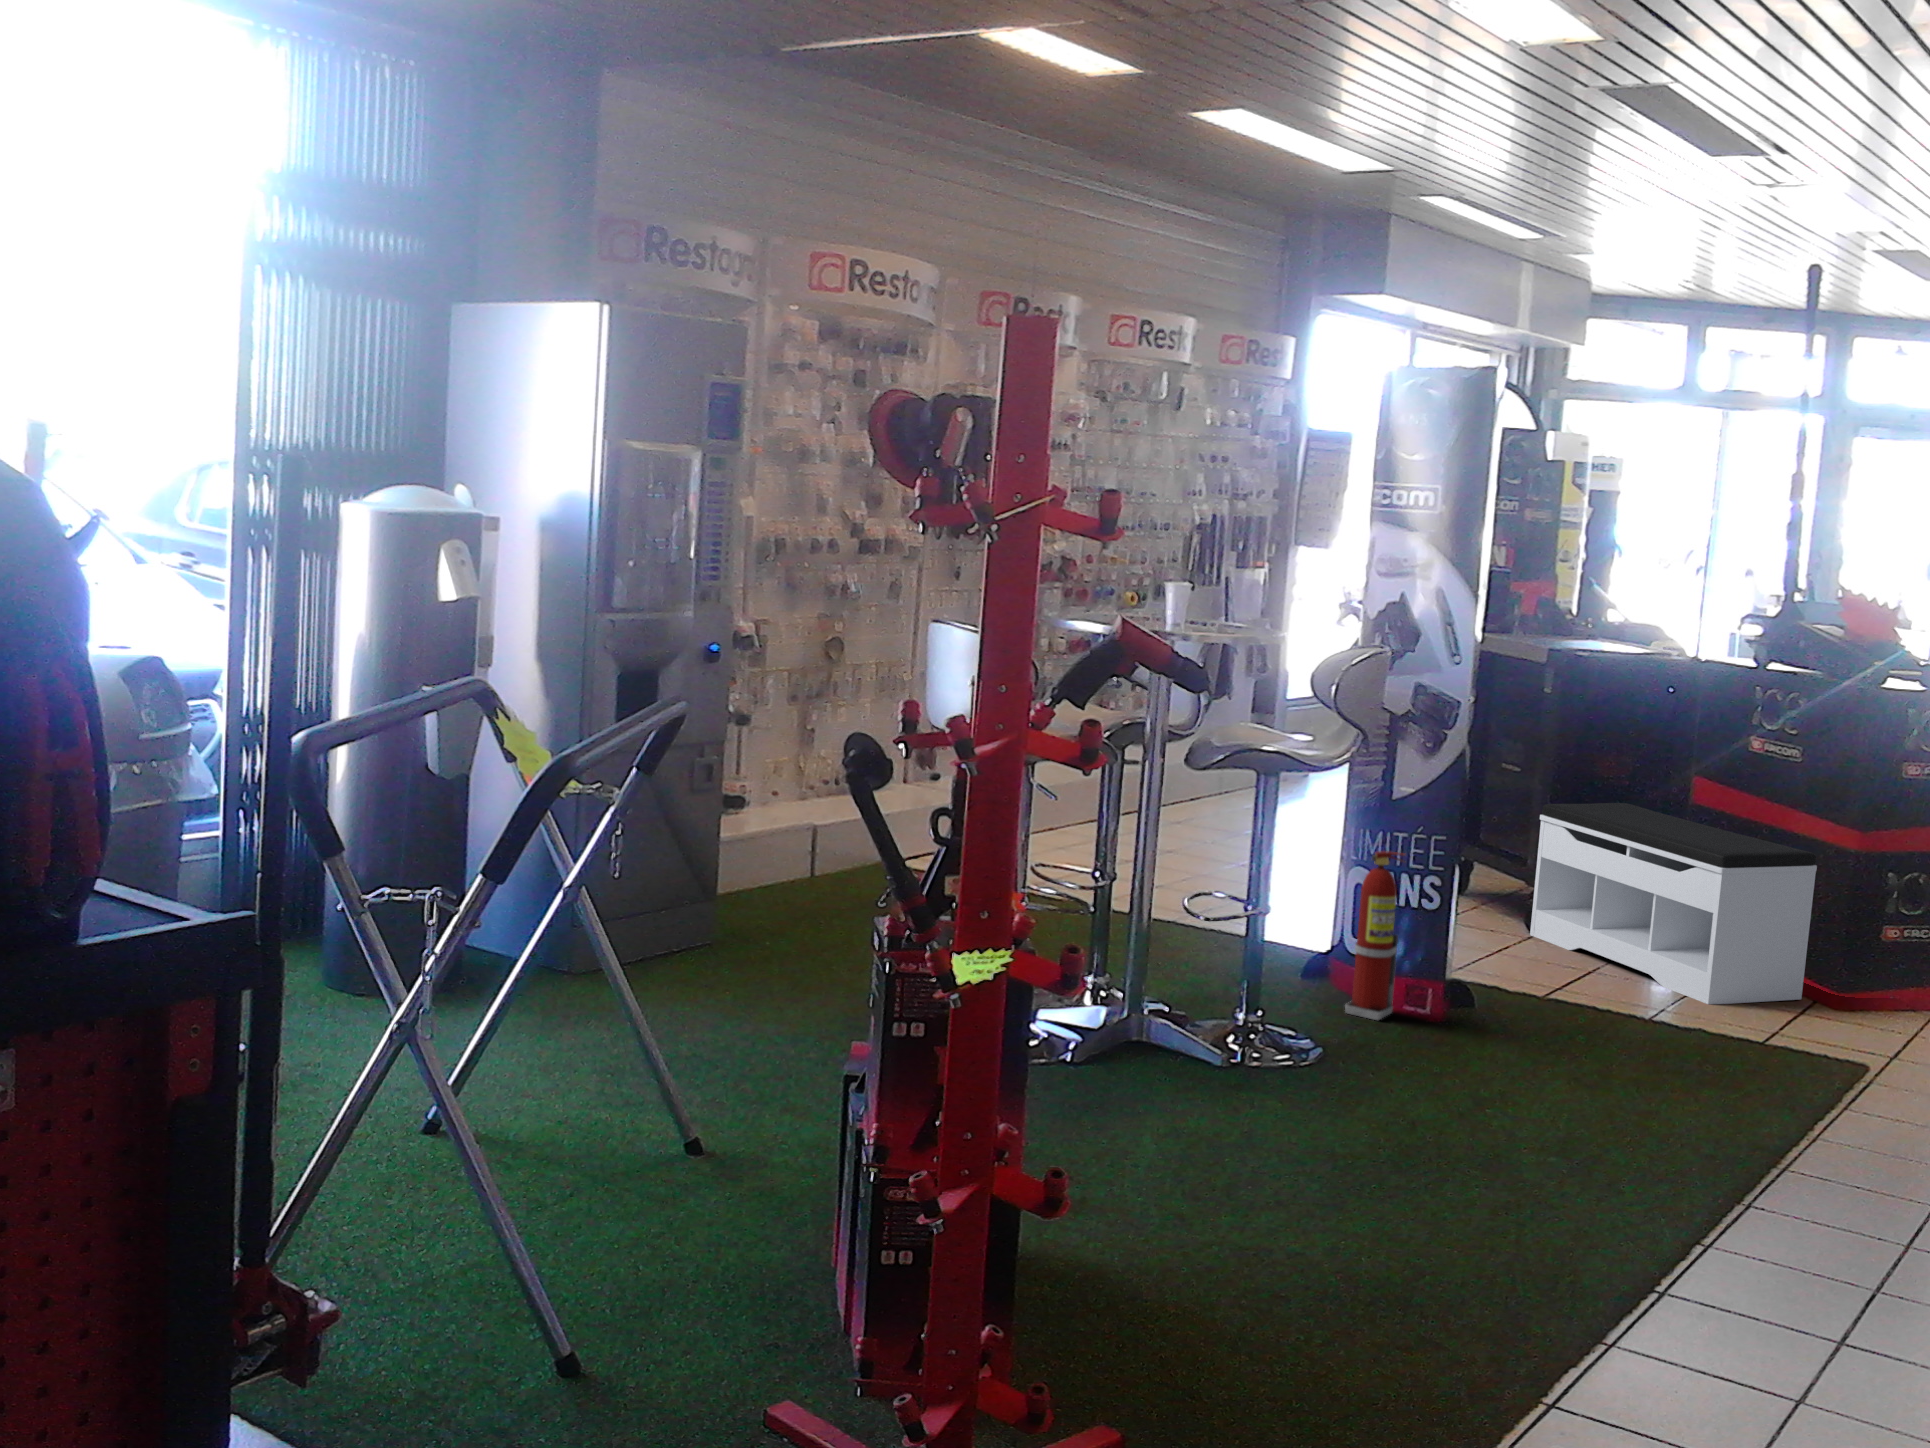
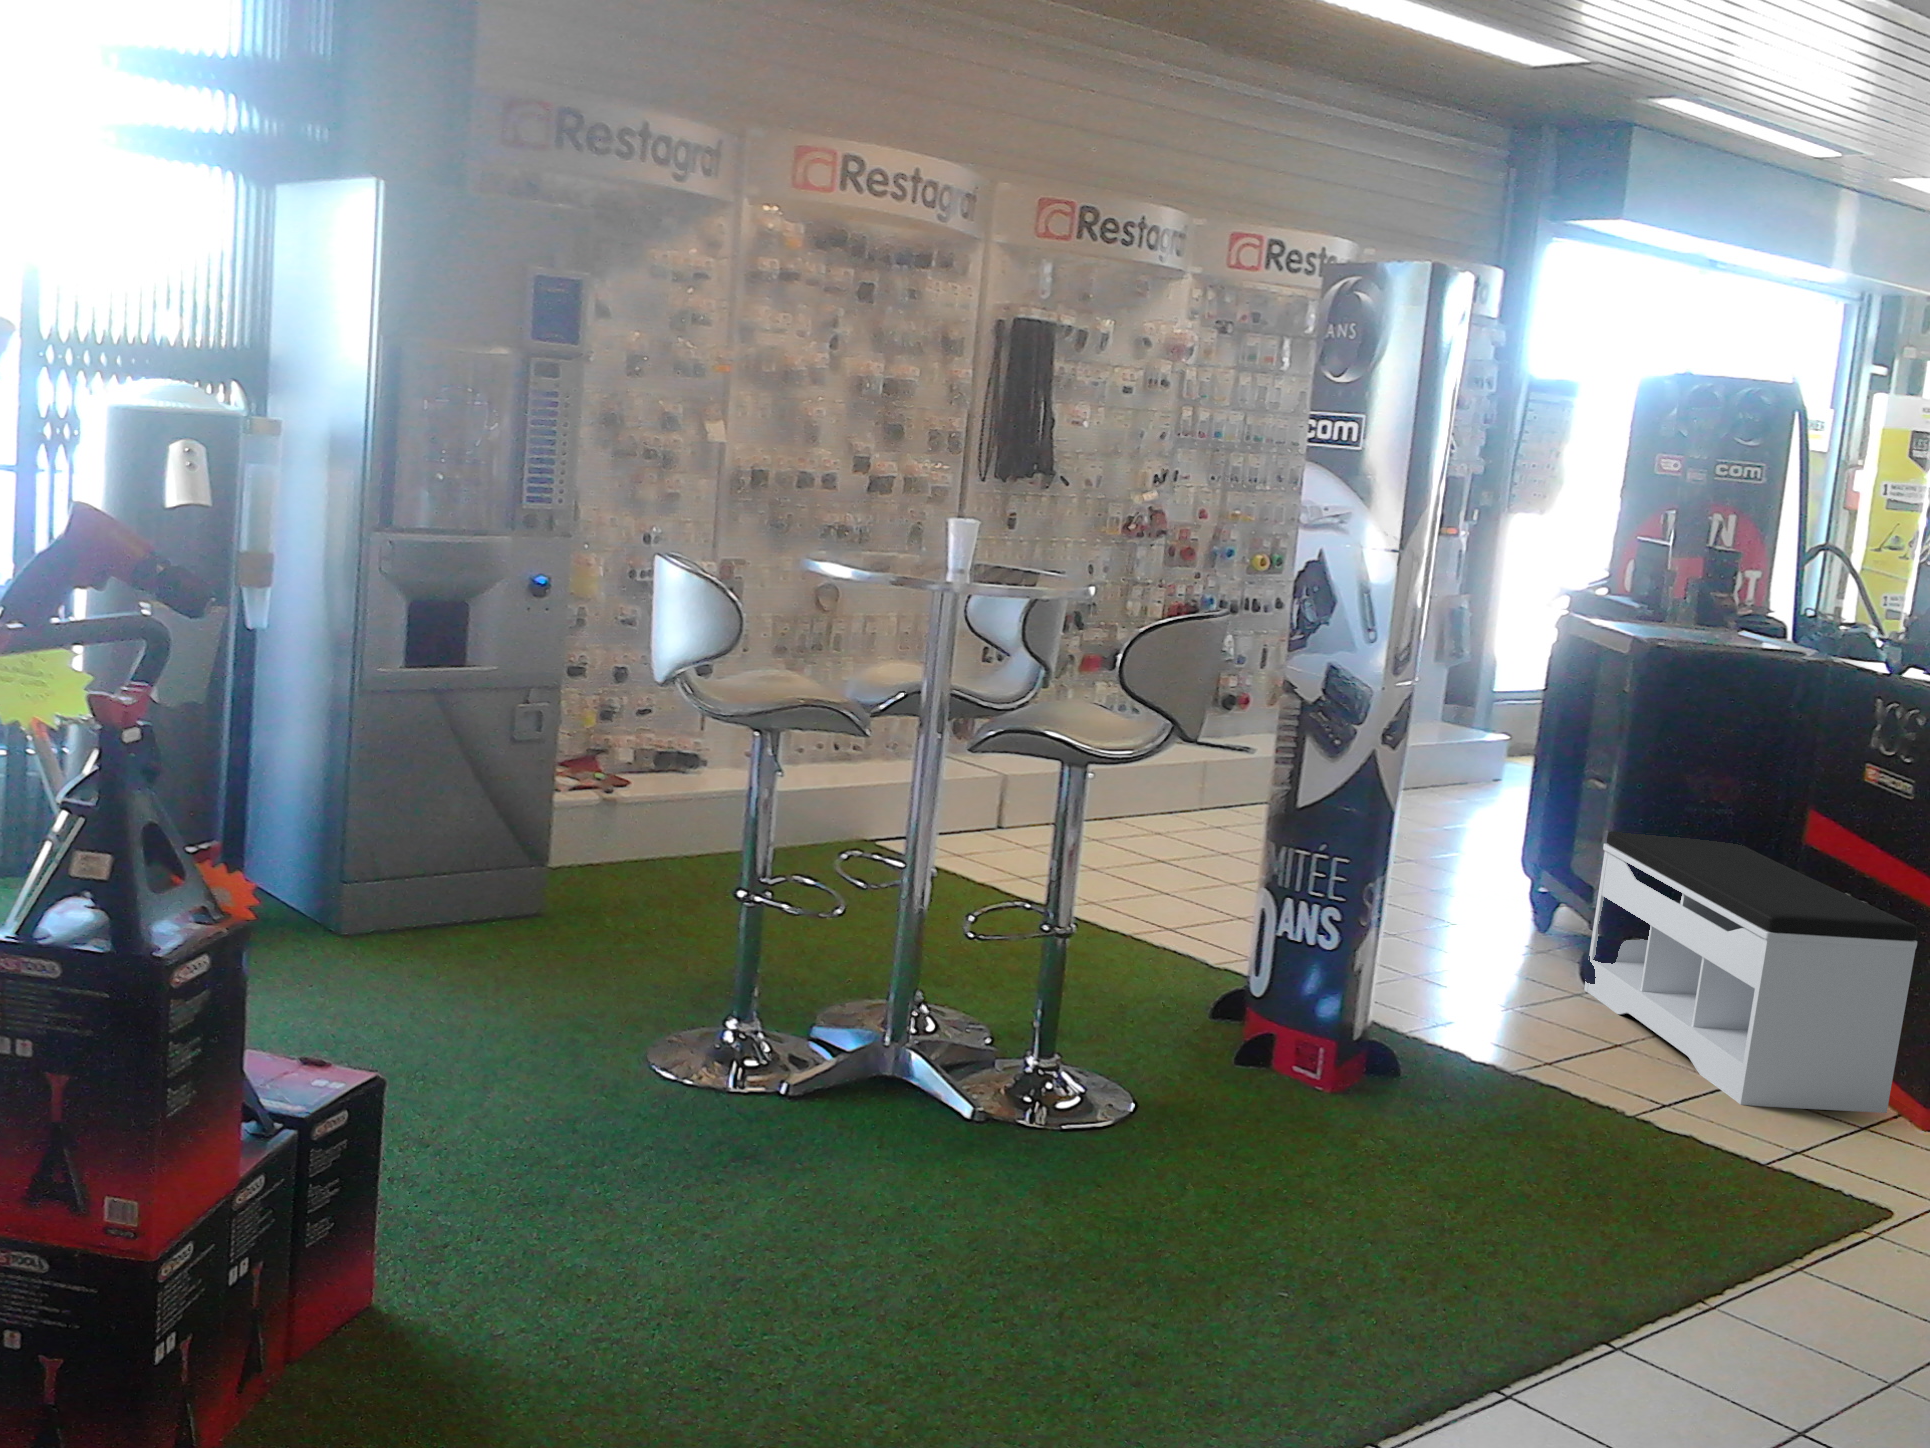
fire extinguisher: present [1345,851,1405,1020] -> none [1216,869,1298,1075]

